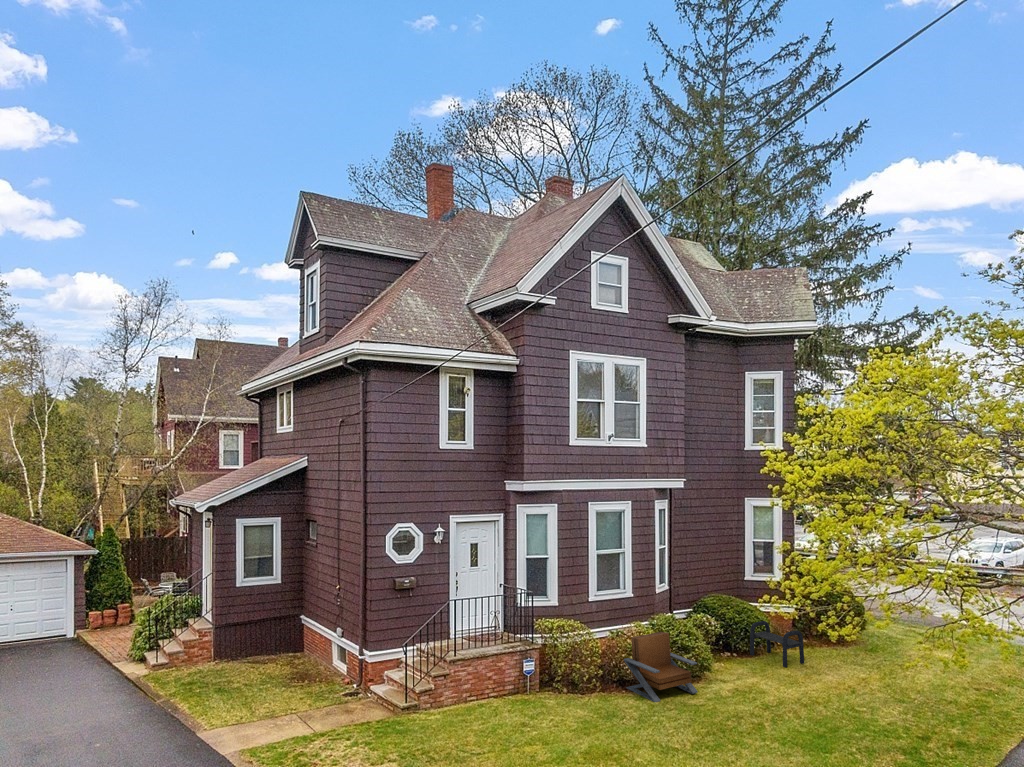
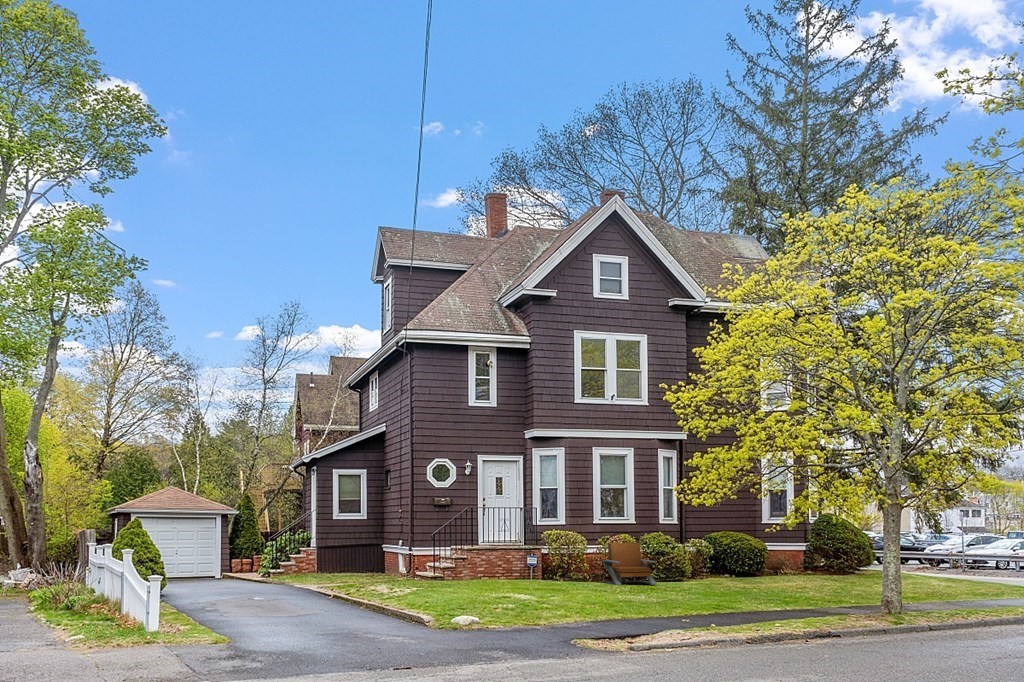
bench: present [750,621,804,668] -> none [738,555,778,586]

